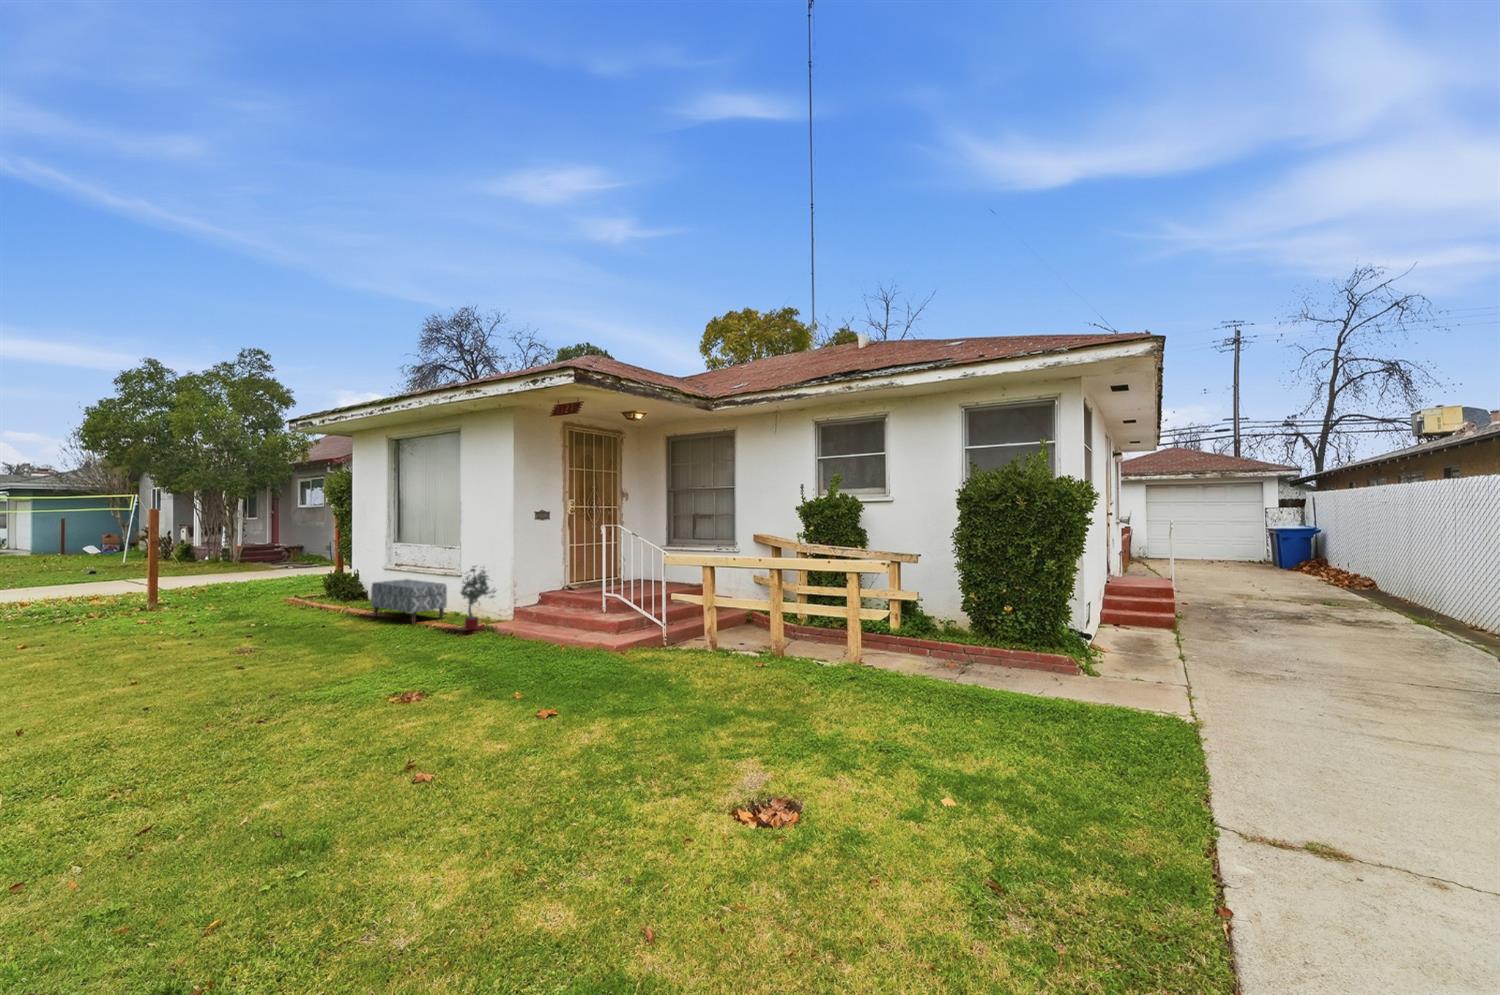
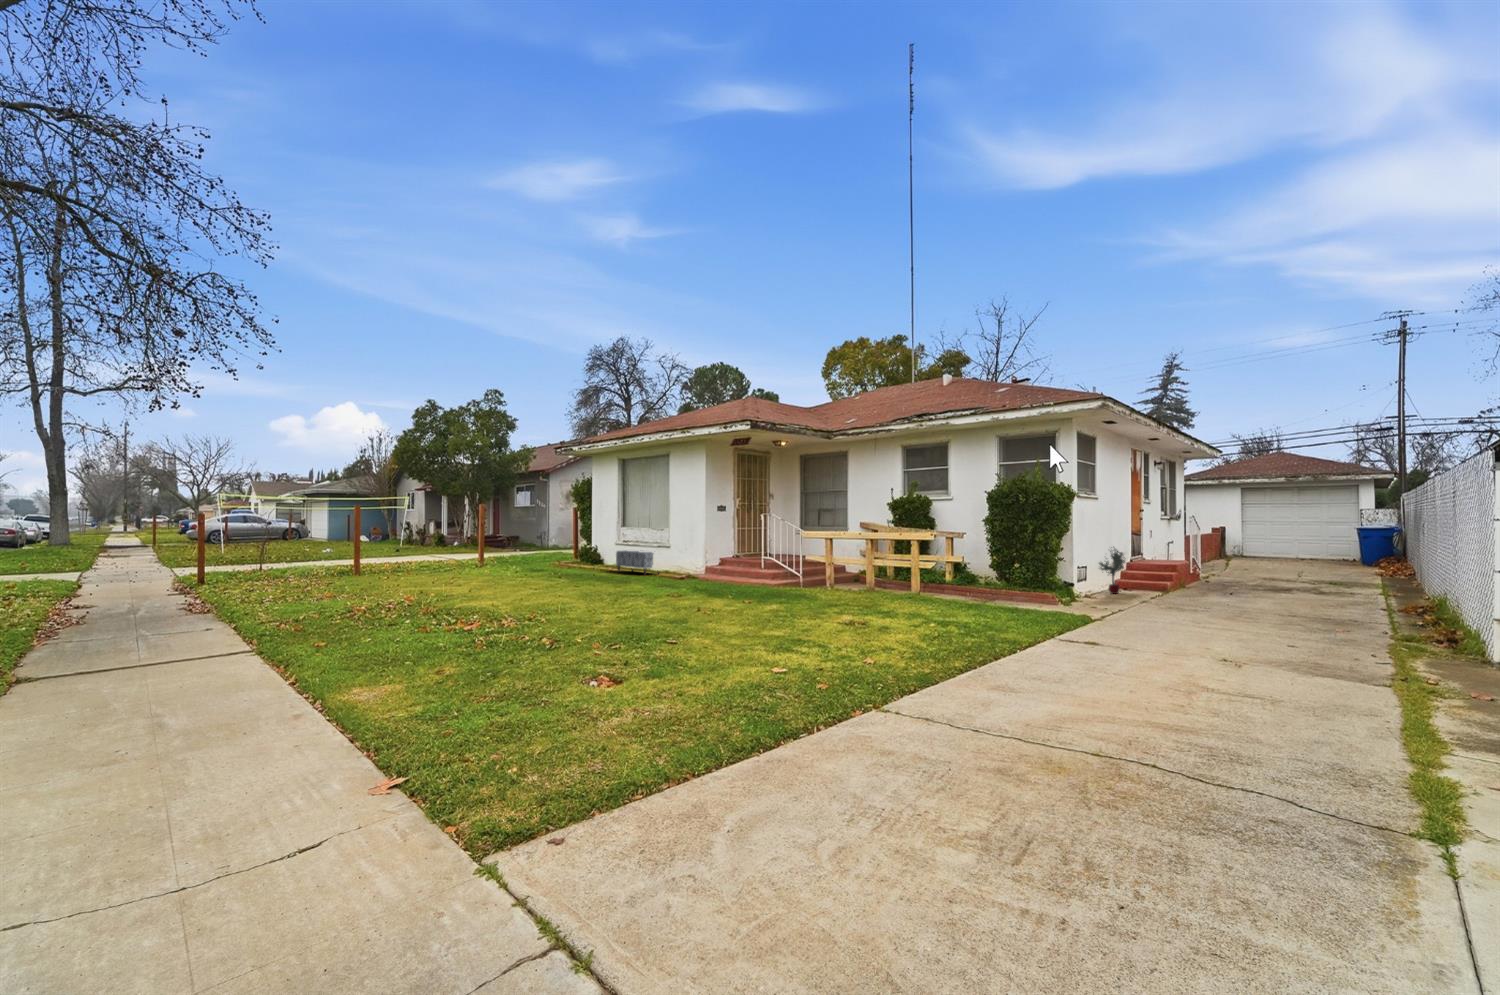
potted tree: present [460,566,497,631] -> present [1099,548,1125,594]

